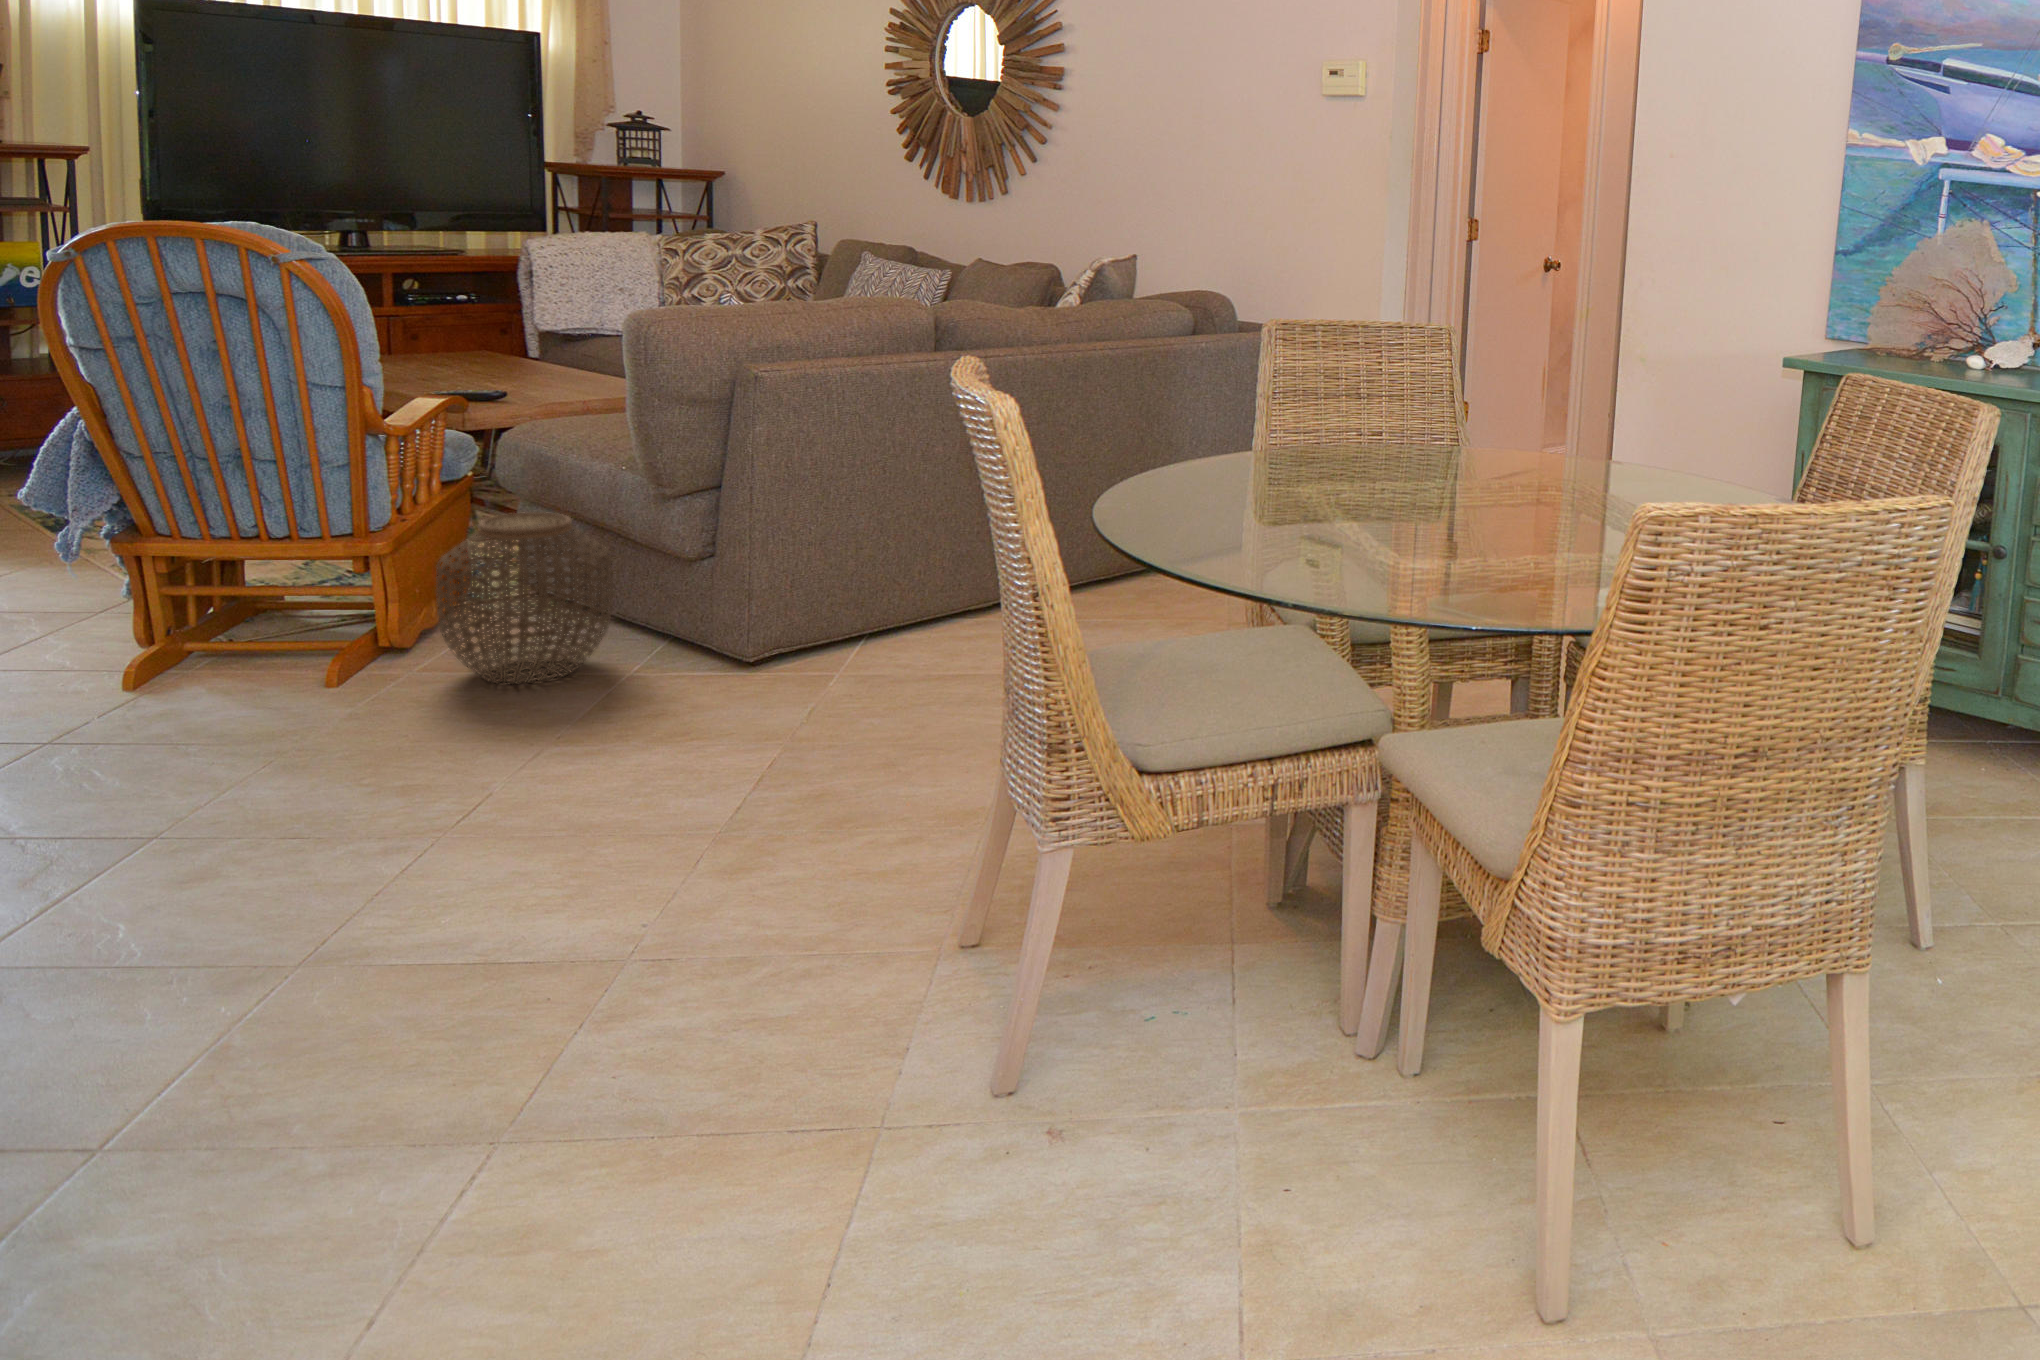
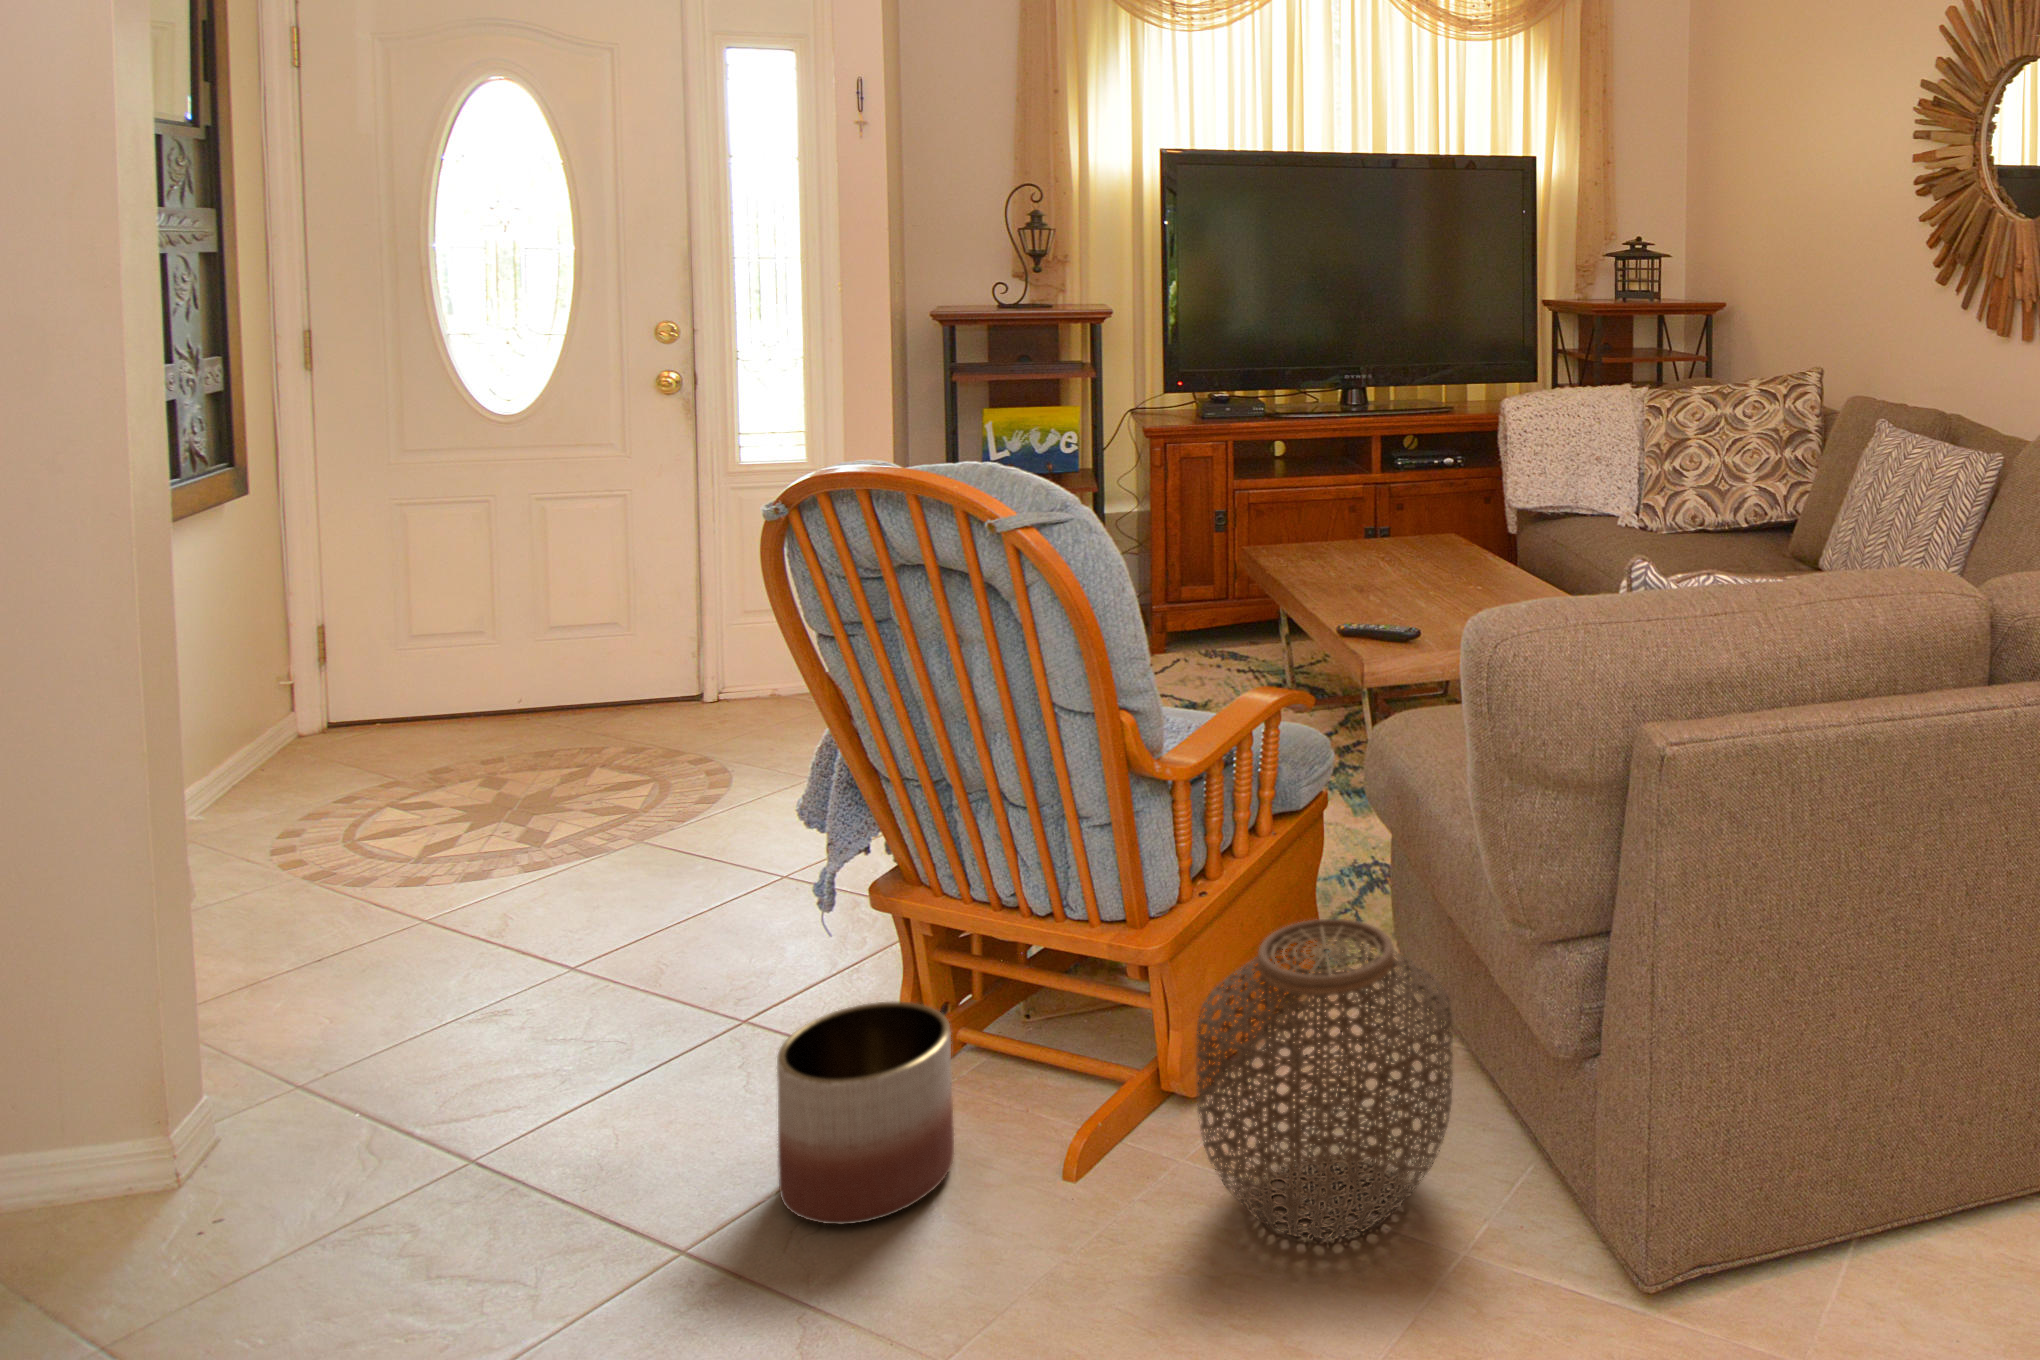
planter: none [95,598,238,721] -> present [777,1001,954,1224]

